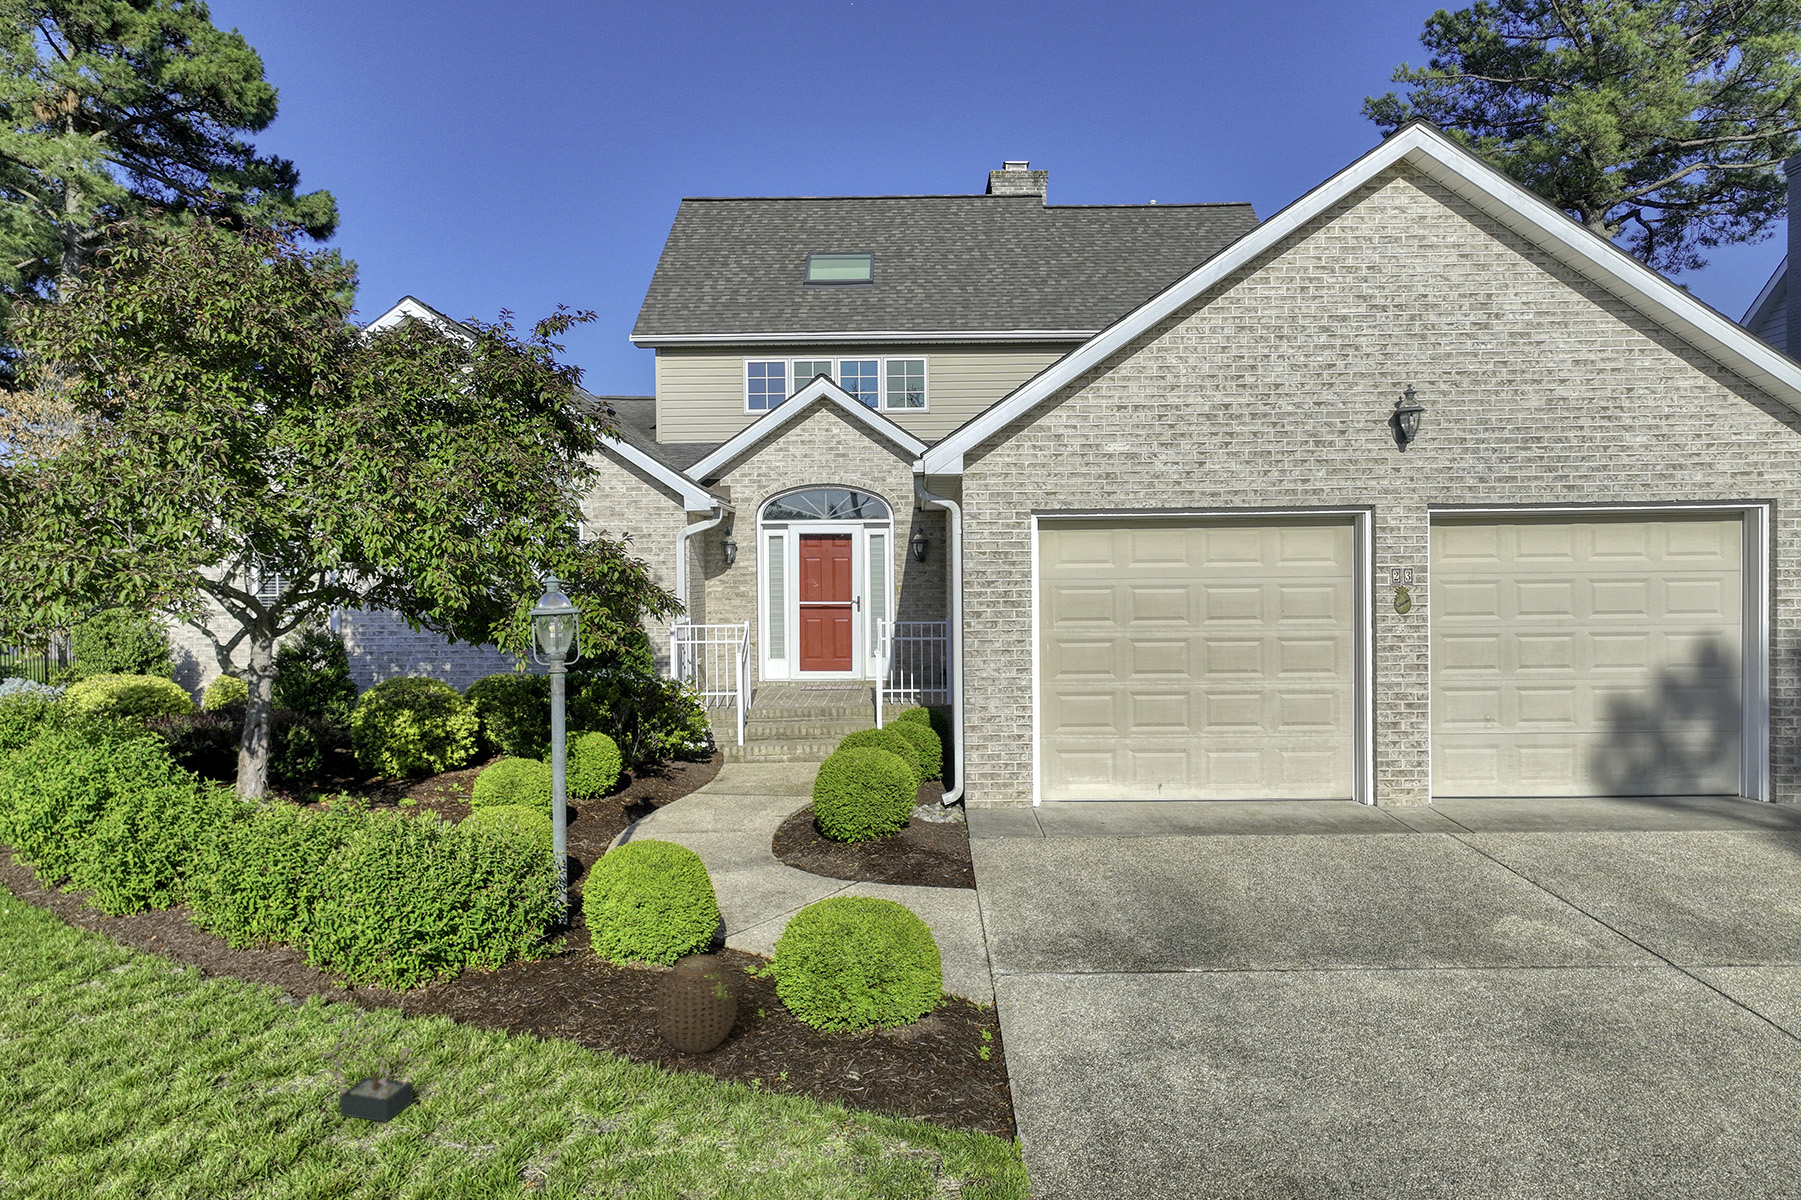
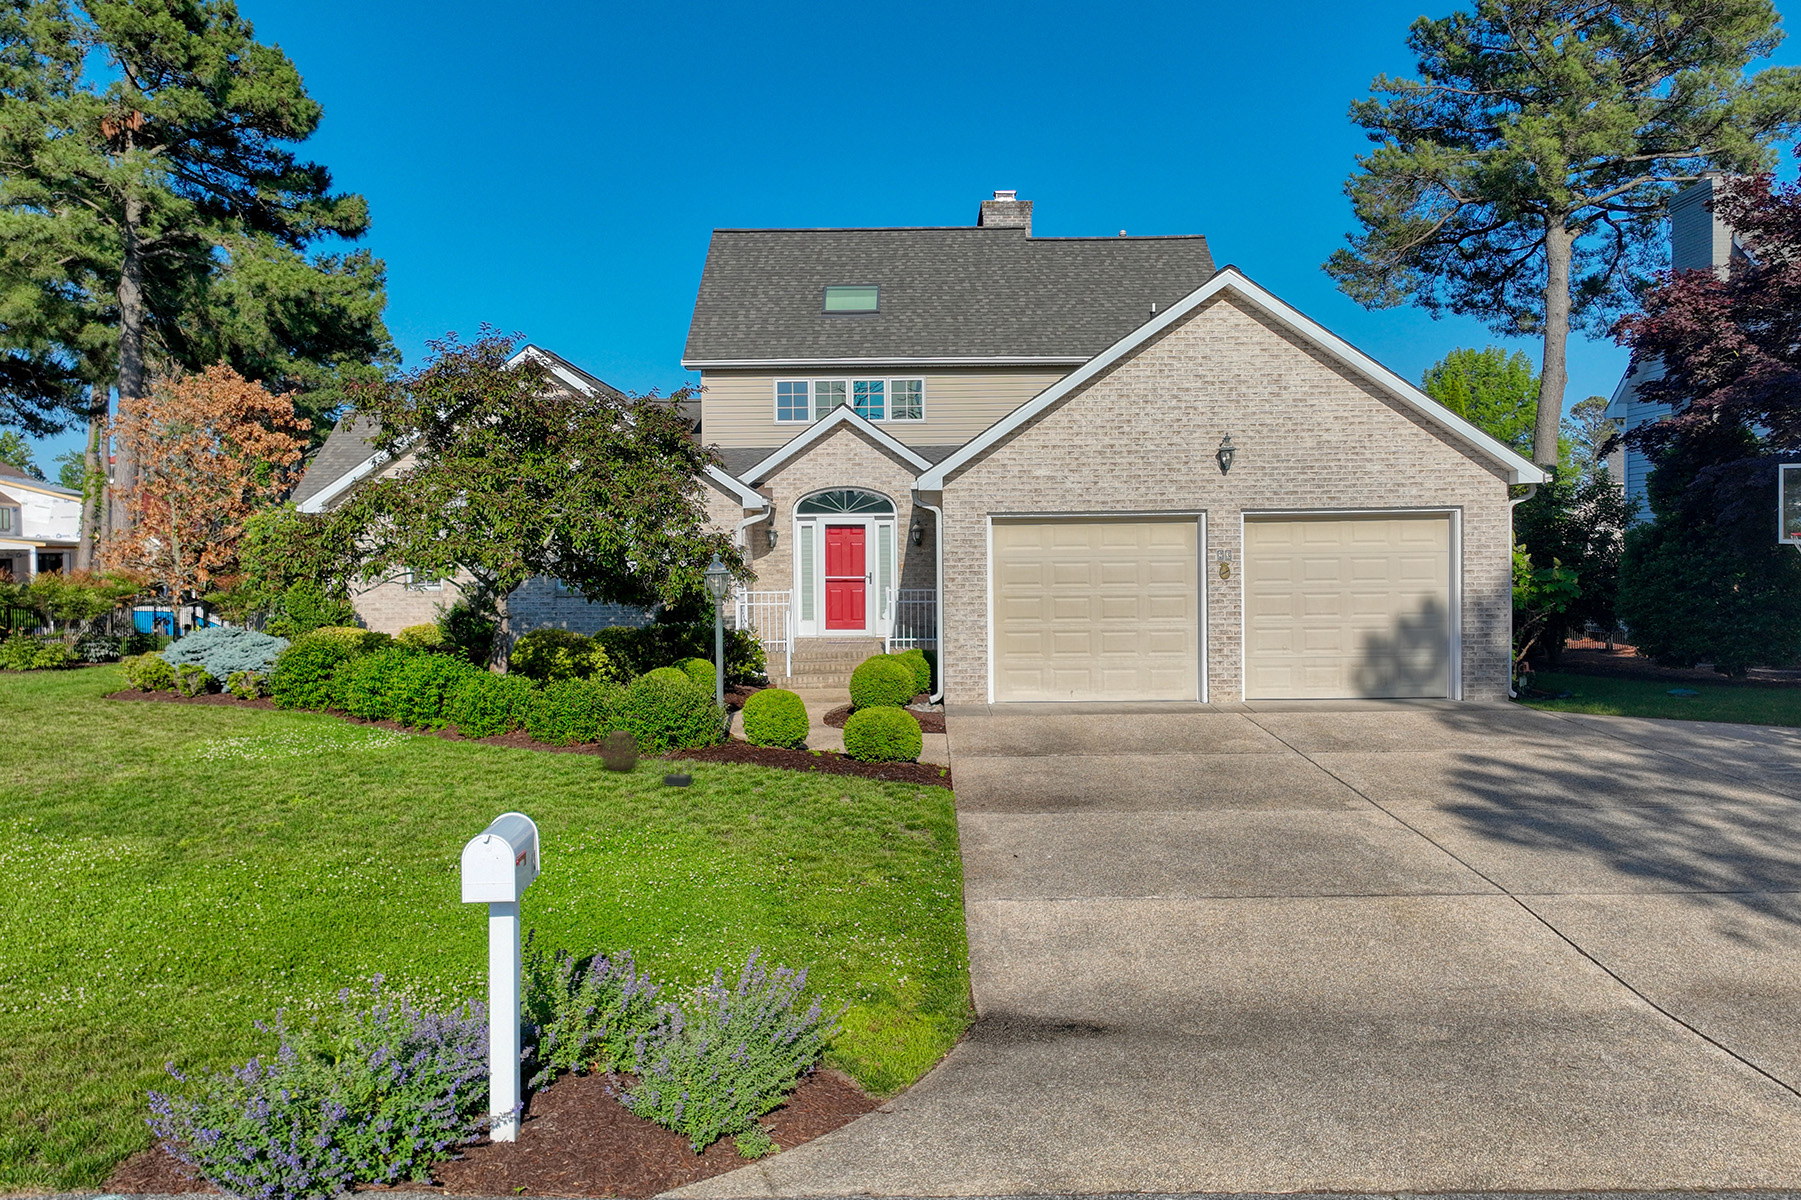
woven basket: present [657,955,737,1053] -> present [601,730,638,770]

